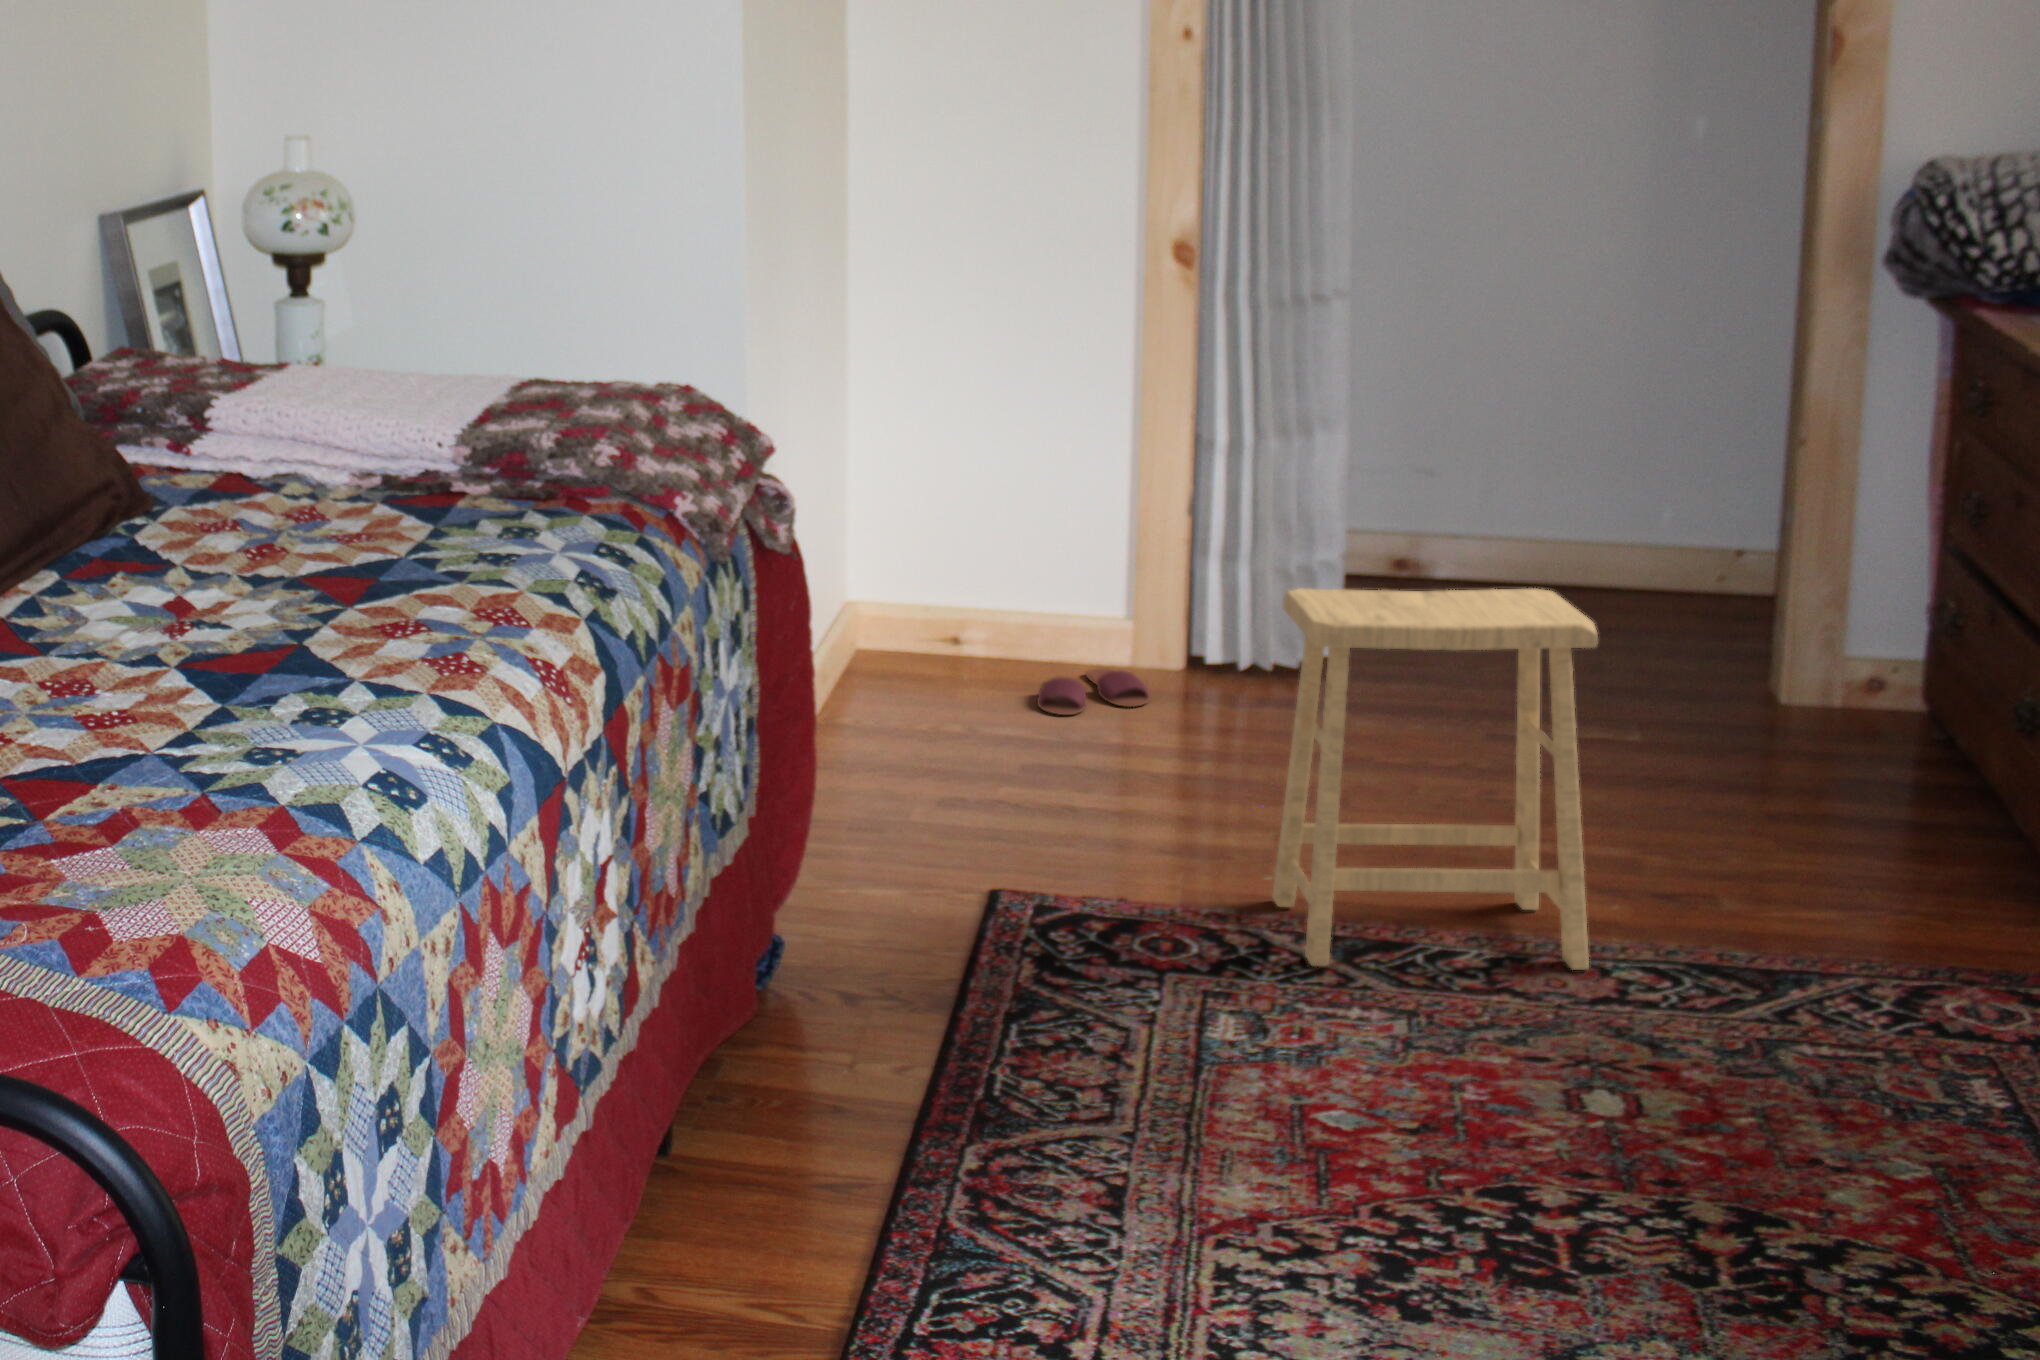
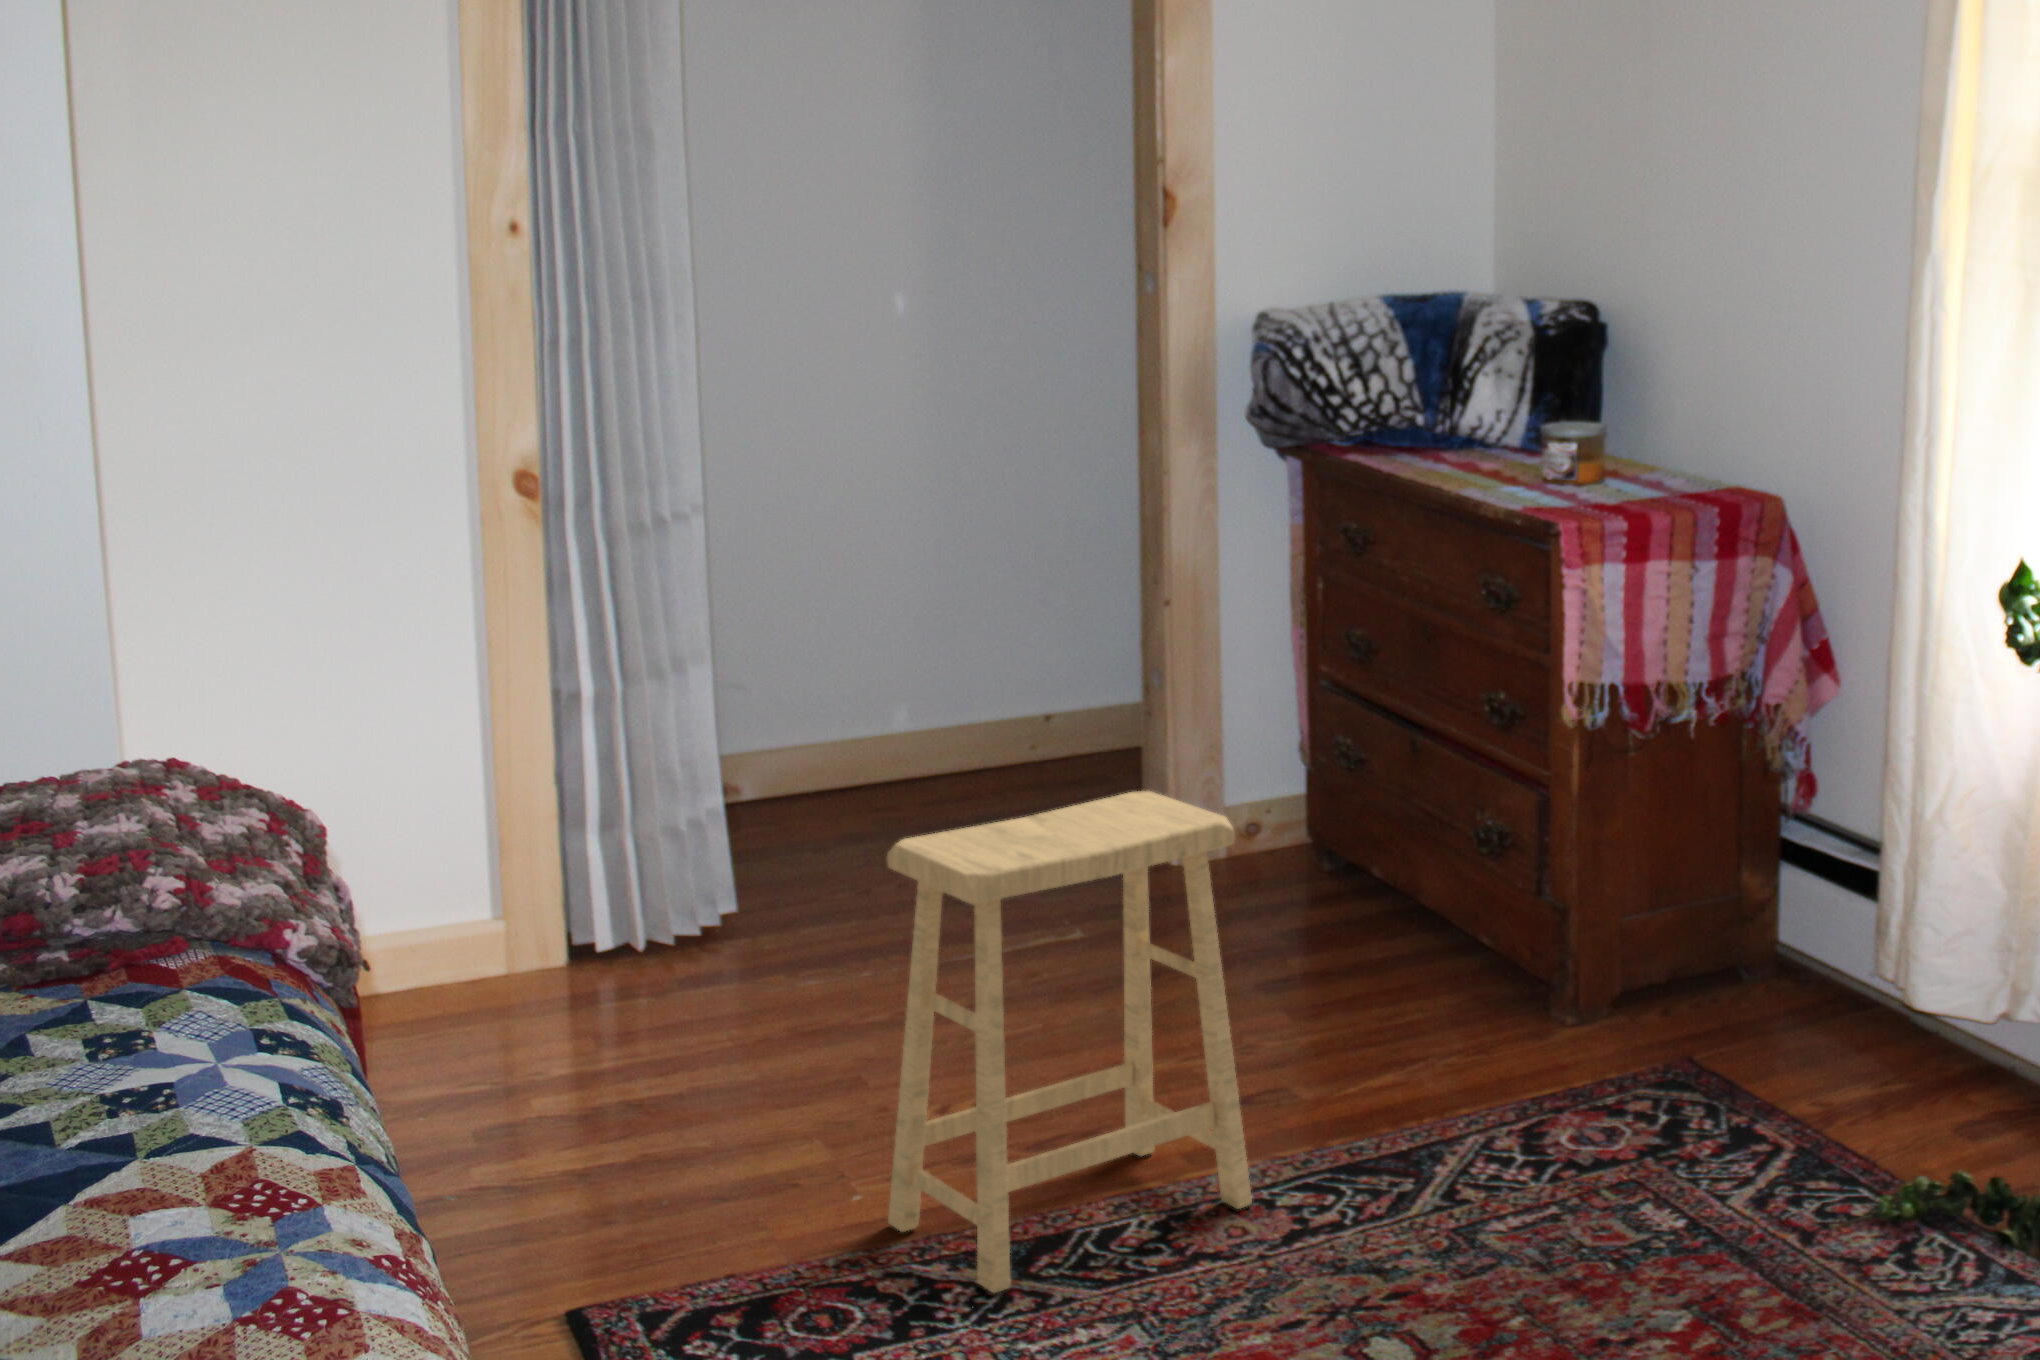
slippers: present [1037,669,1149,715] -> none [420,986,560,1061]

